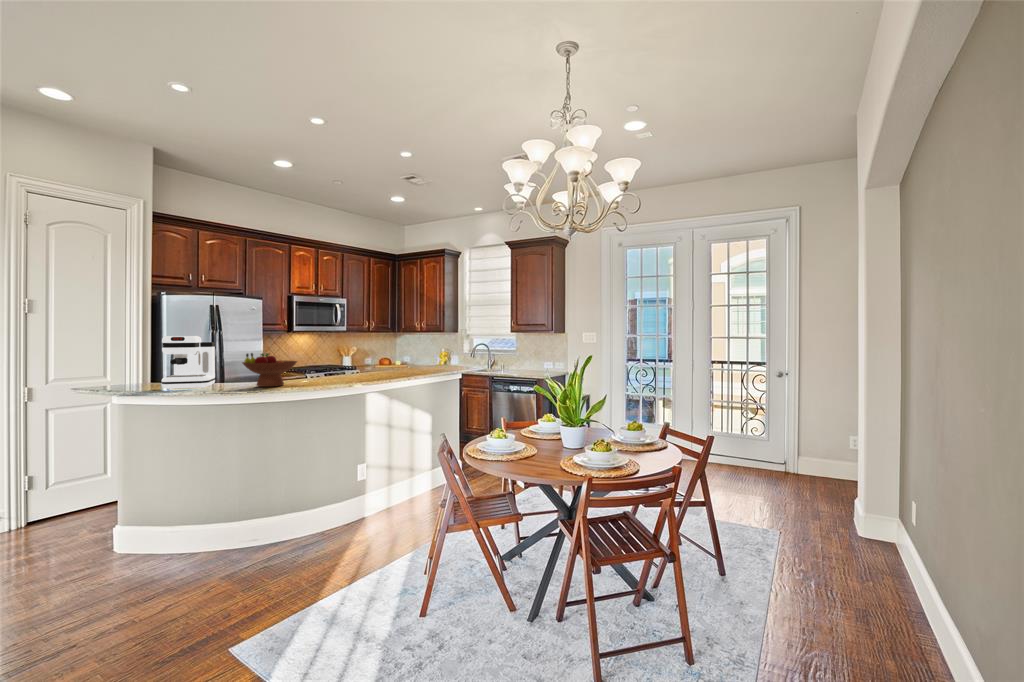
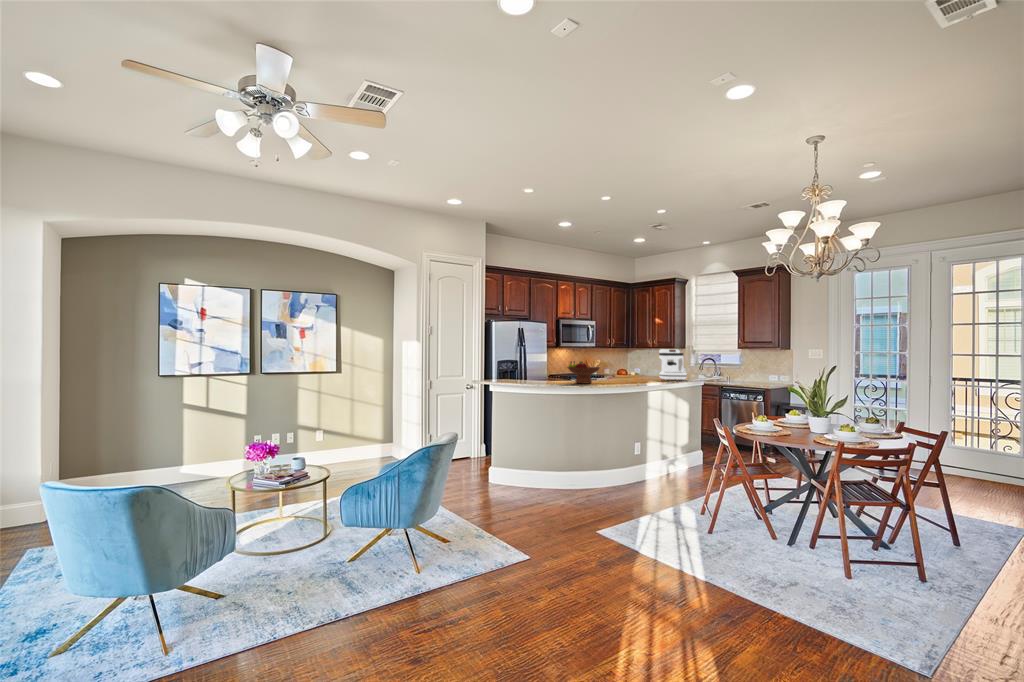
coffee maker: present [161,336,215,389] -> present [659,349,687,380]

